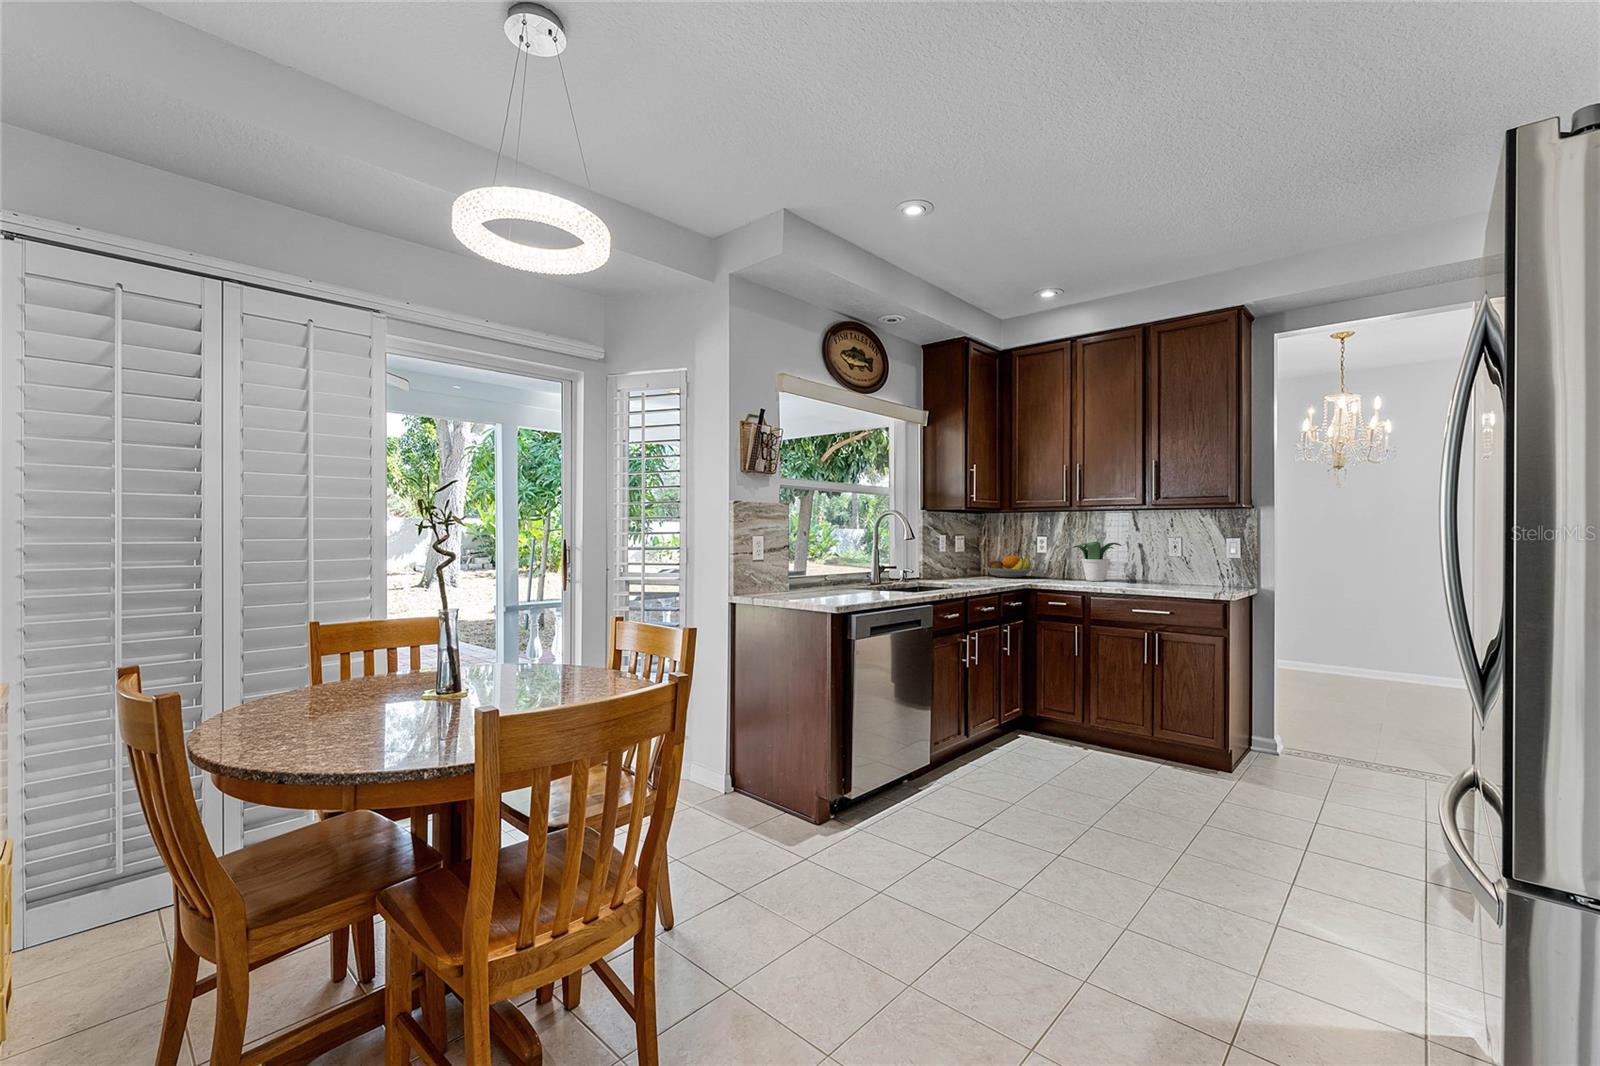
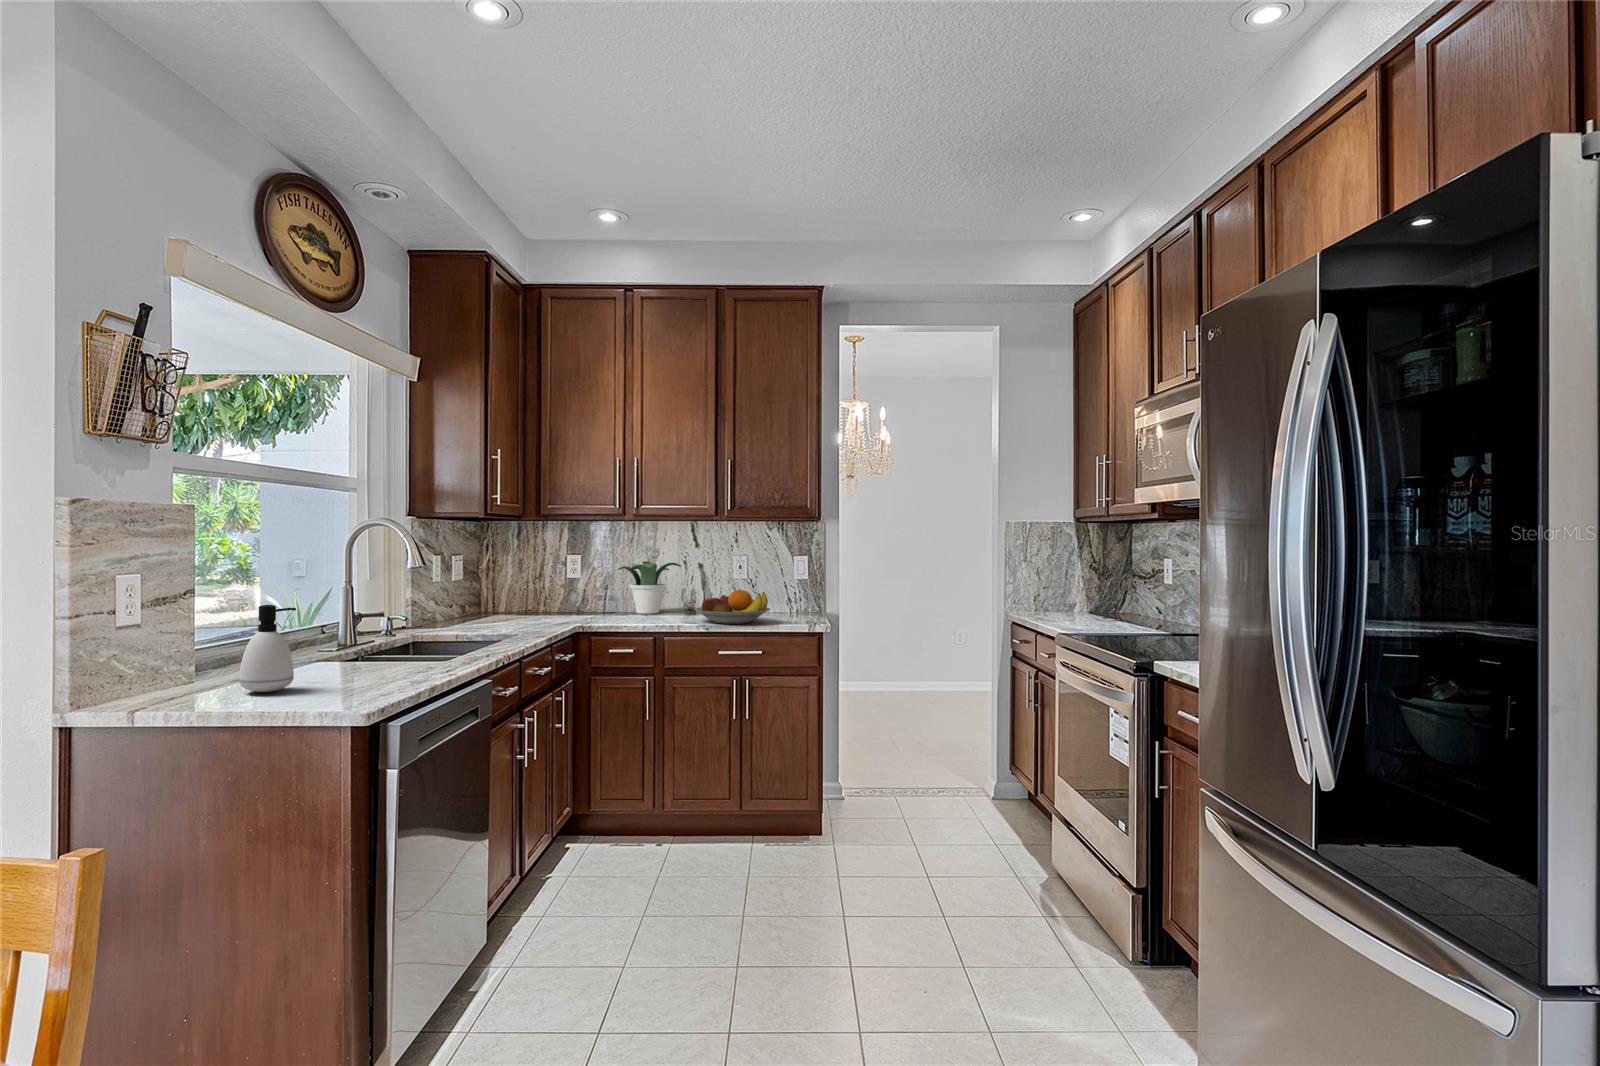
soap dispenser: none [801,554,825,598] -> present [239,605,296,692]
fruit bowl: present [983,555,1035,577] -> present [695,590,770,624]

